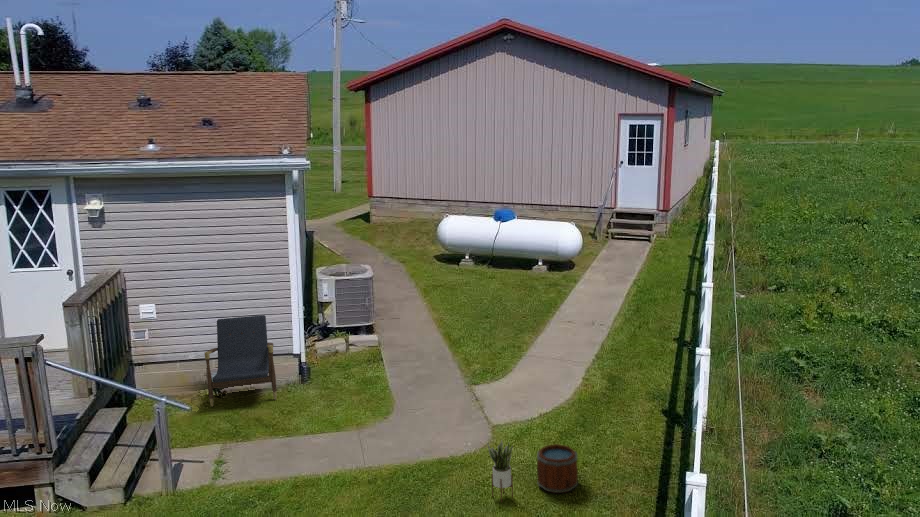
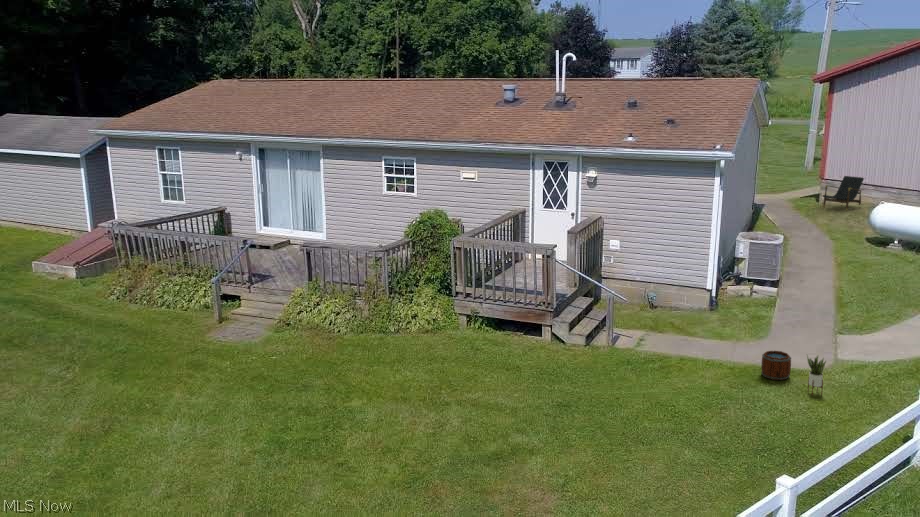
lounge chair: present [205,315,277,407] -> present [823,176,864,211]
bucket: present [537,444,578,493] -> present [761,351,791,380]

